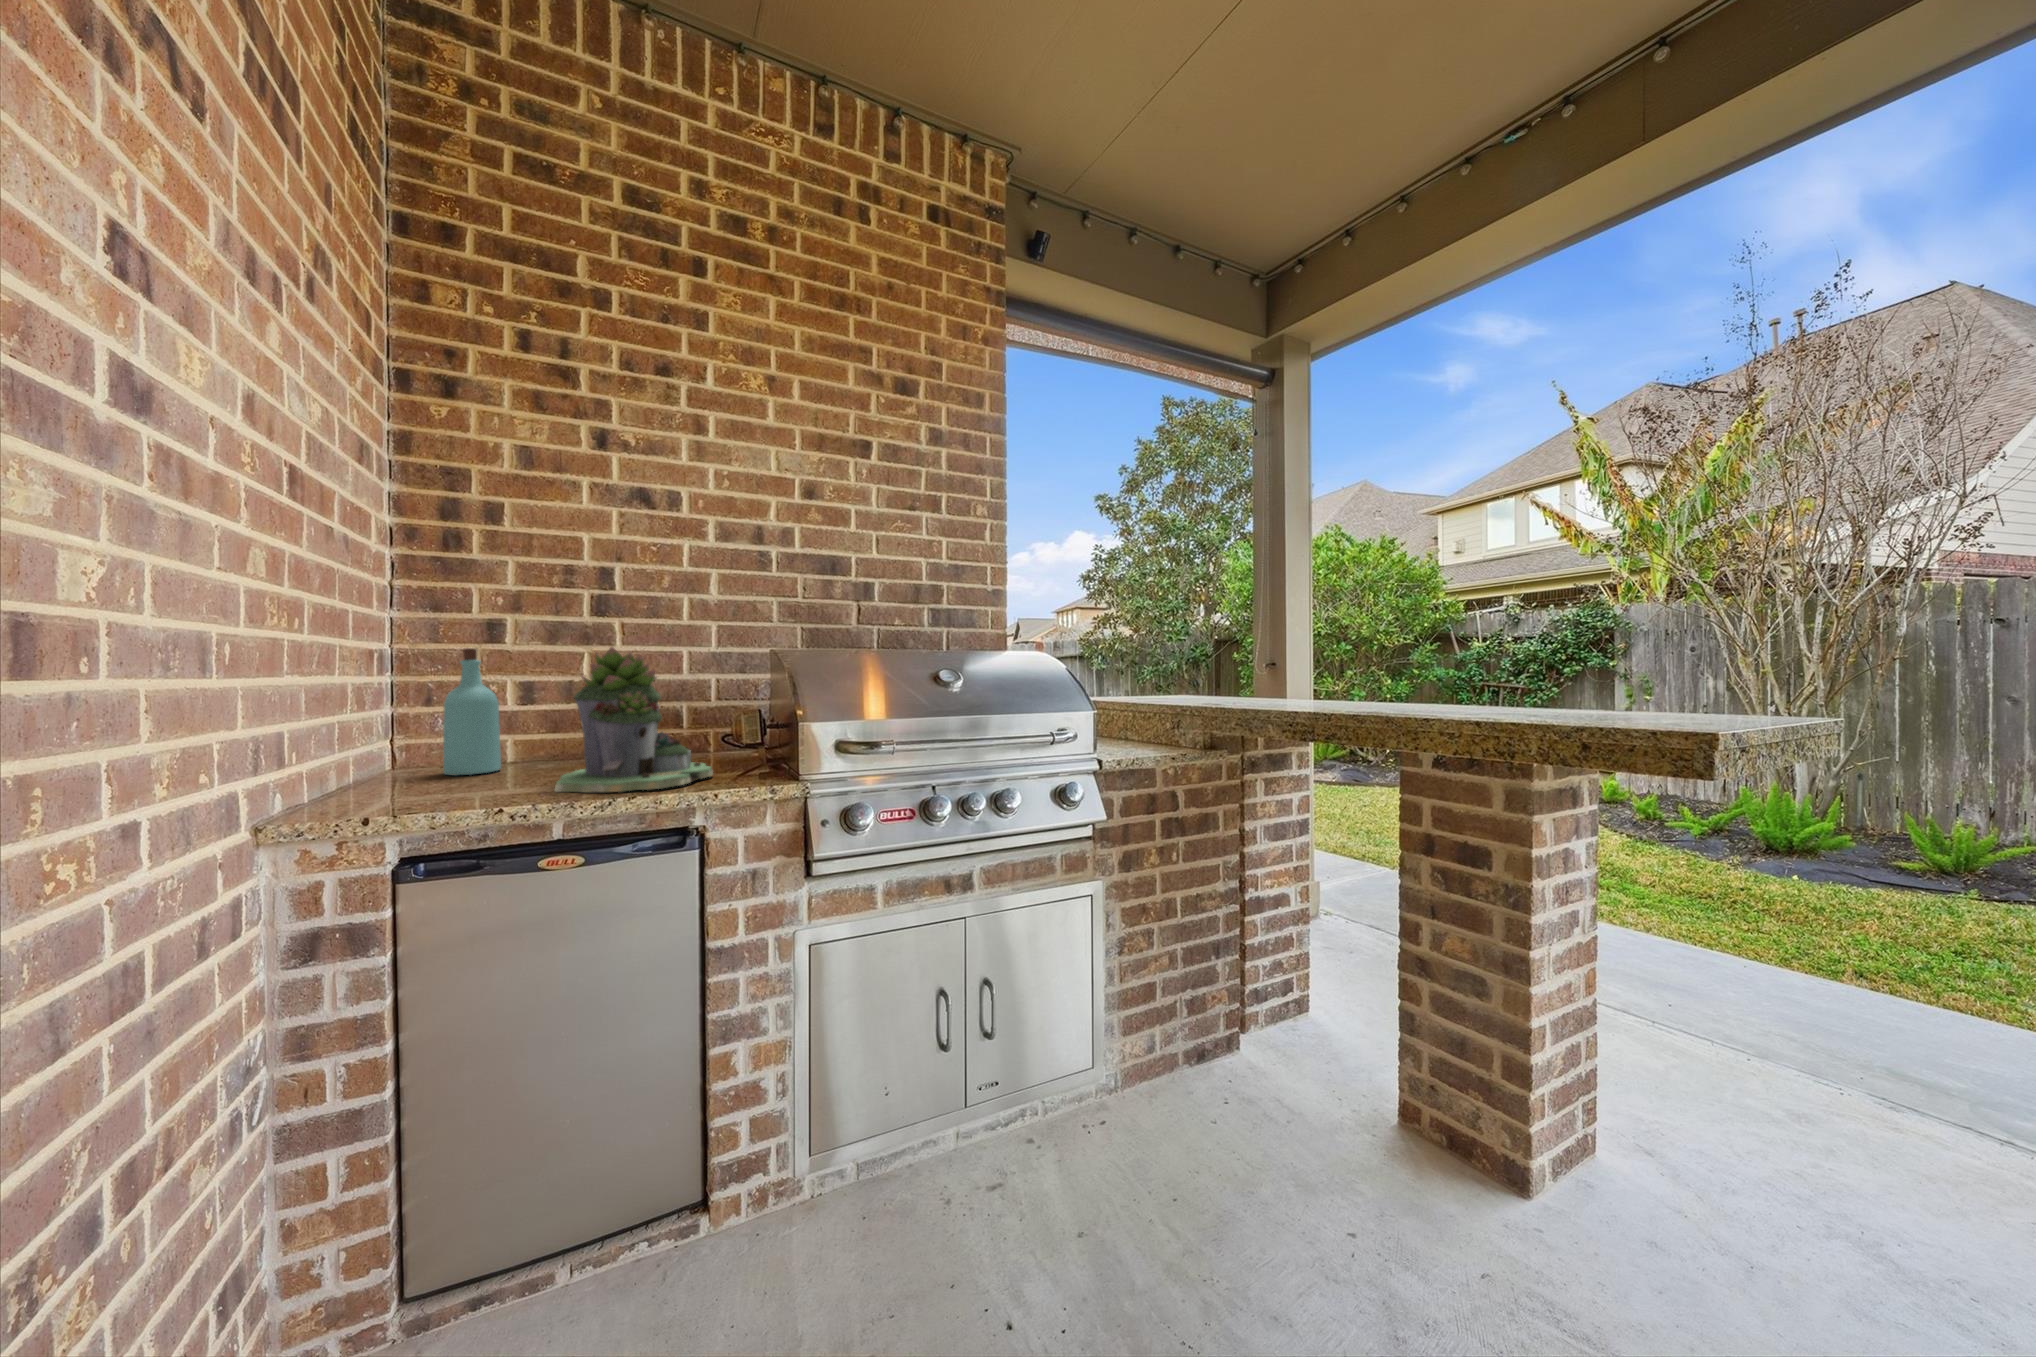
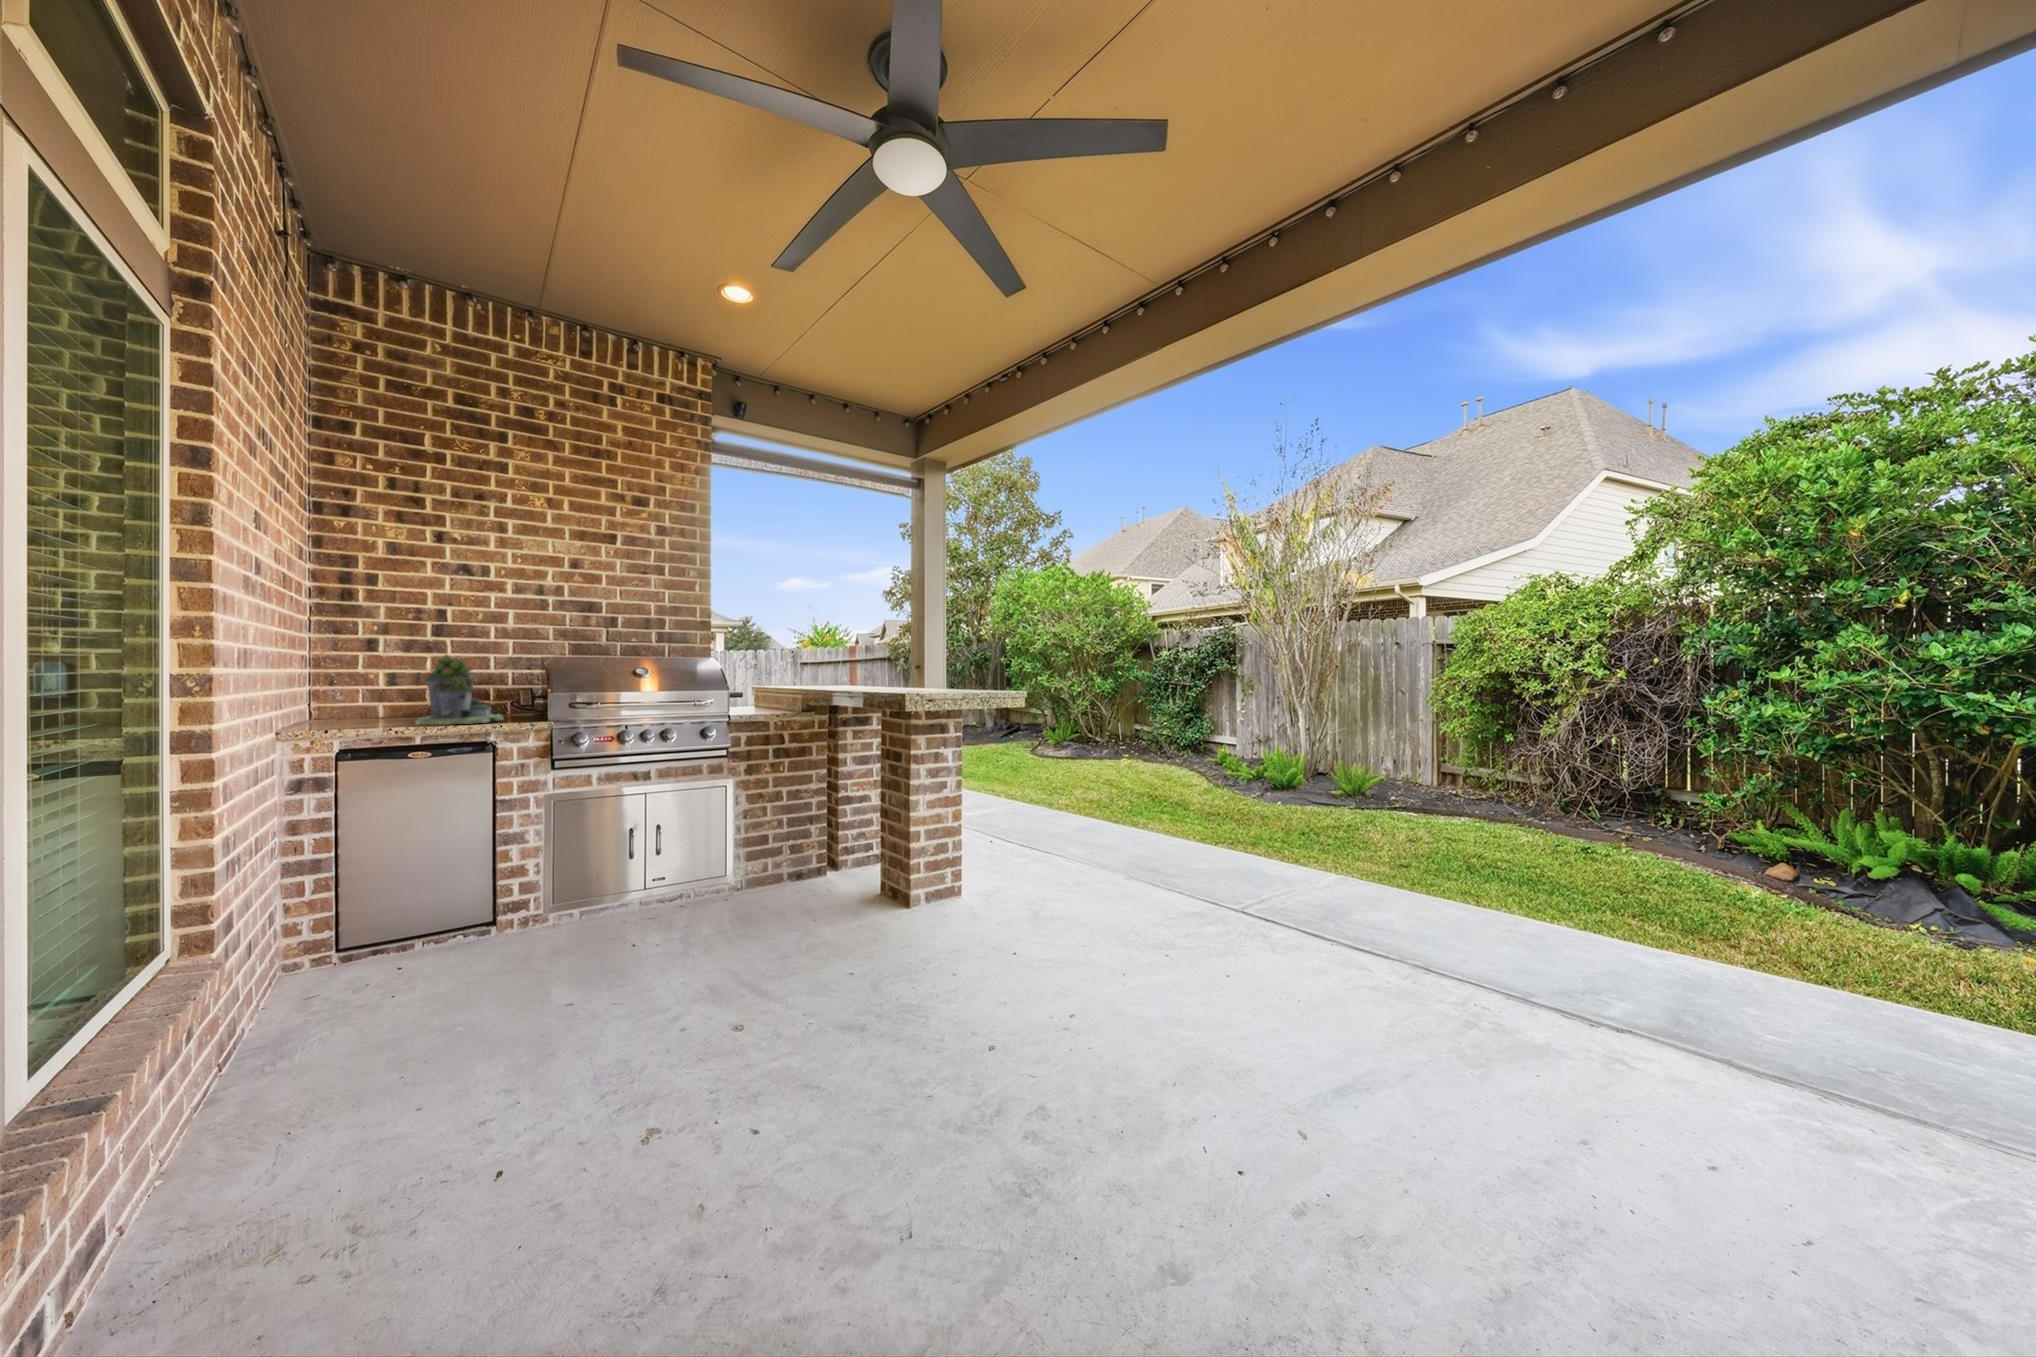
bottle: present [443,648,501,776] -> none [347,653,380,719]

